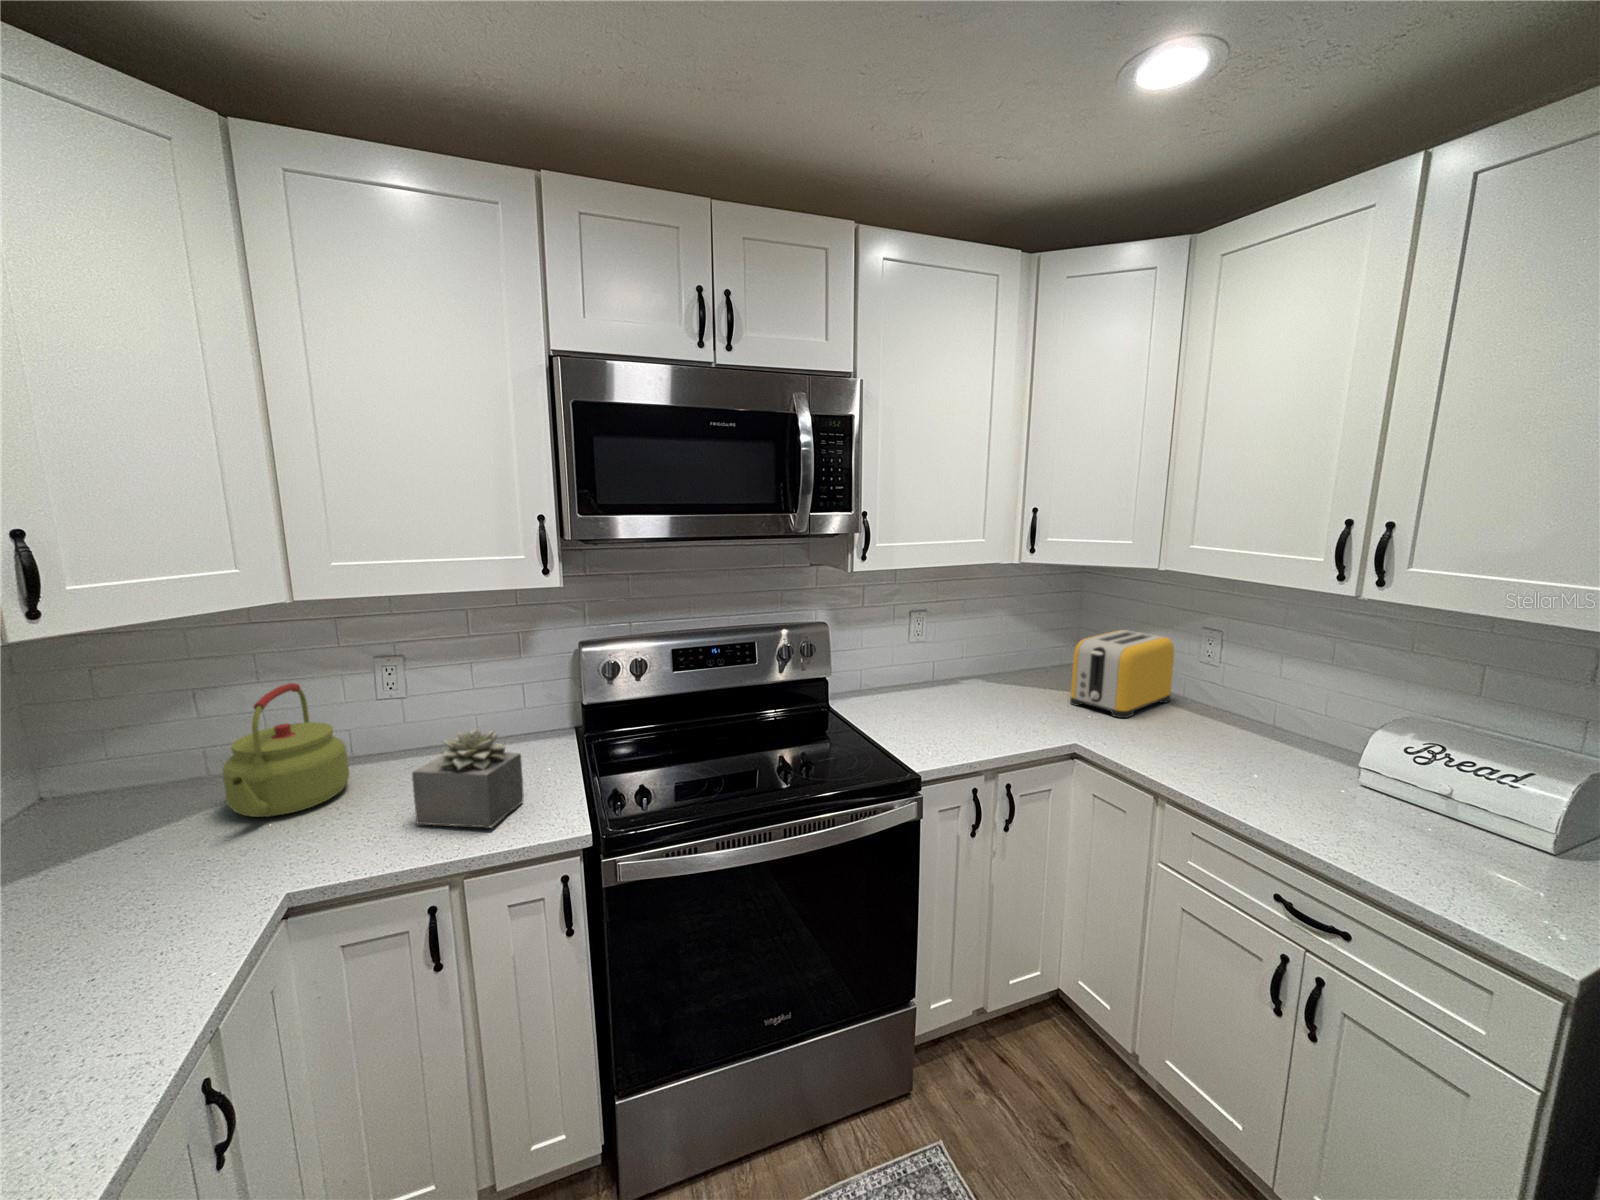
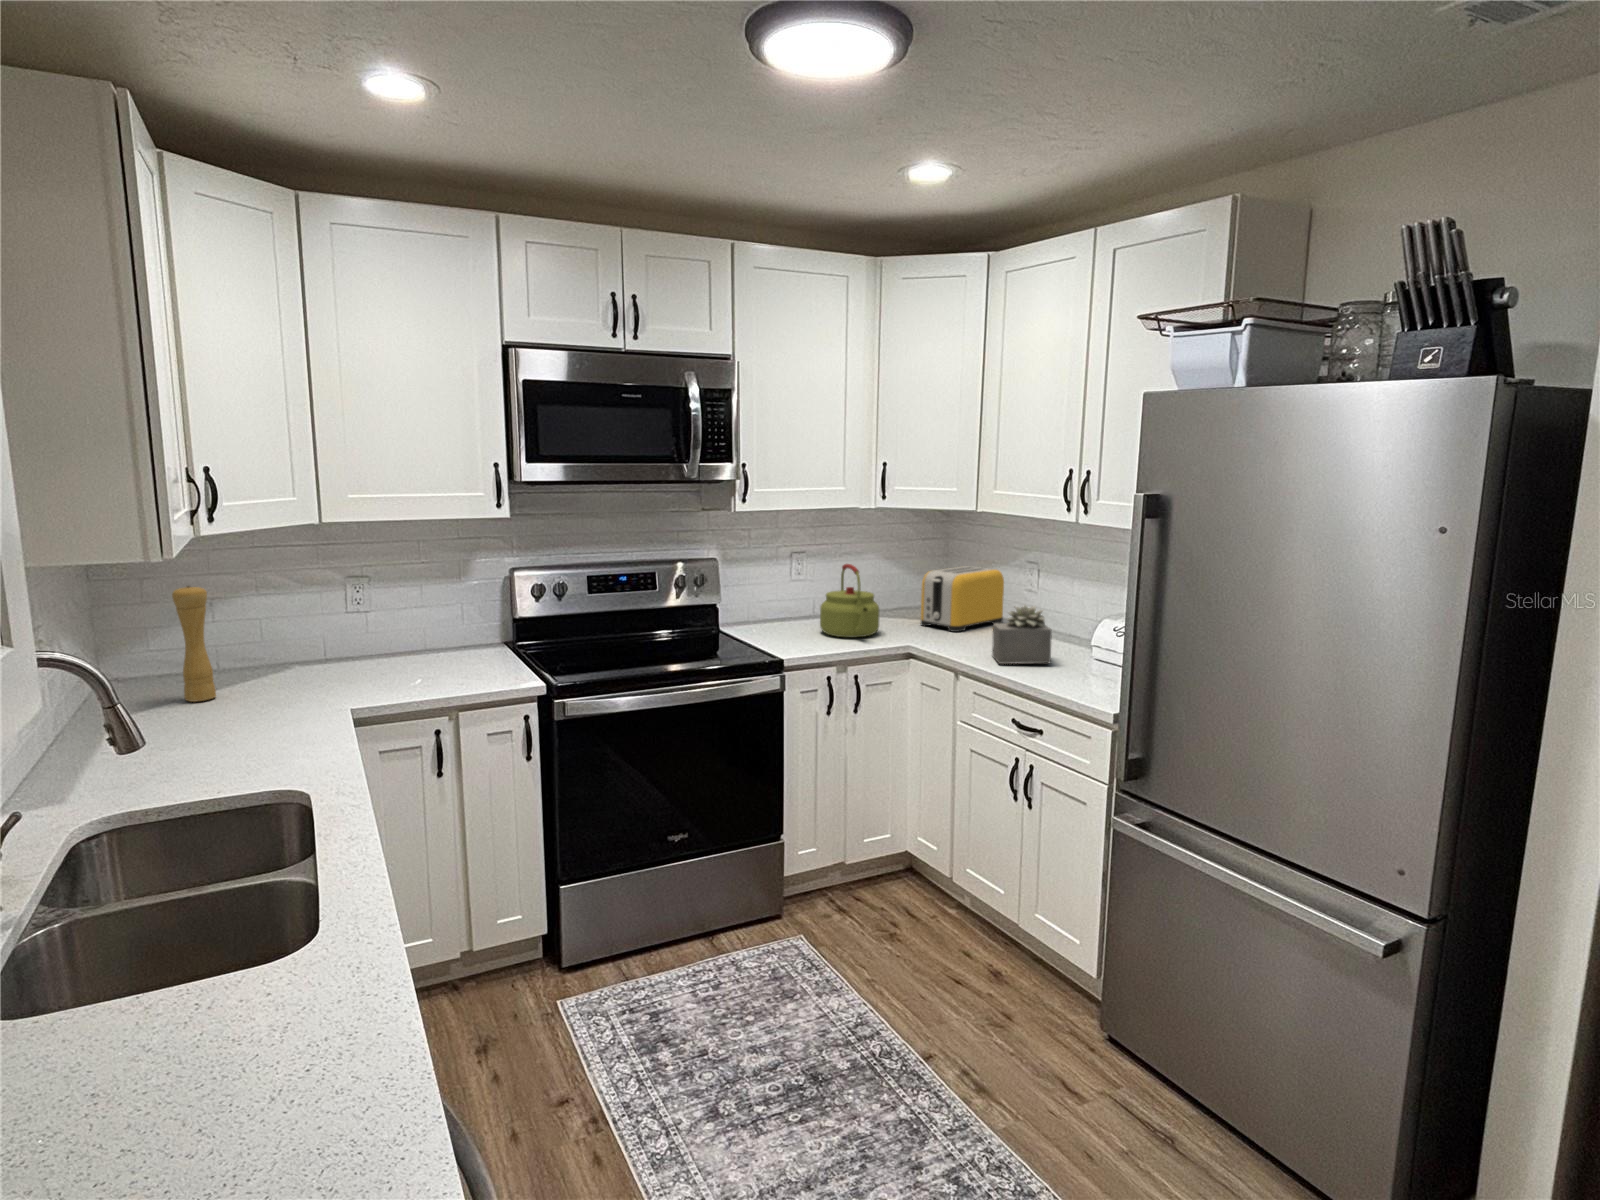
kettle: present [223,683,349,817] -> present [820,564,879,638]
pepper mill: none [46,700,131,866] -> present [172,586,216,702]
succulent plant: present [412,728,524,828] -> present [992,605,1052,664]

